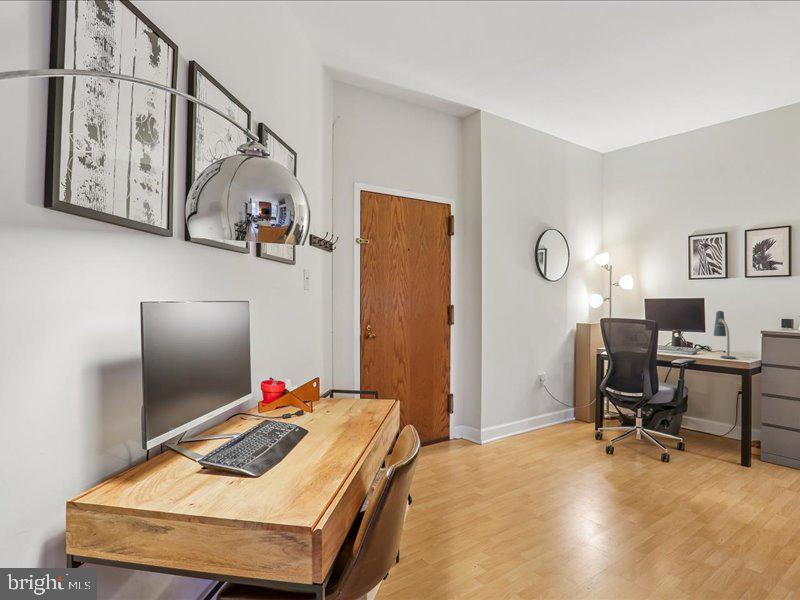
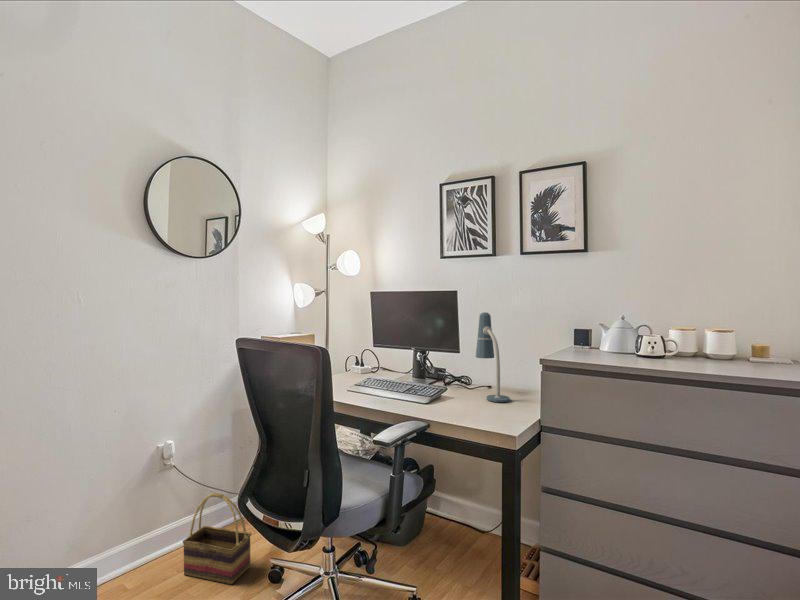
basket: none [552,392,584,432] -> present [183,493,251,584]

